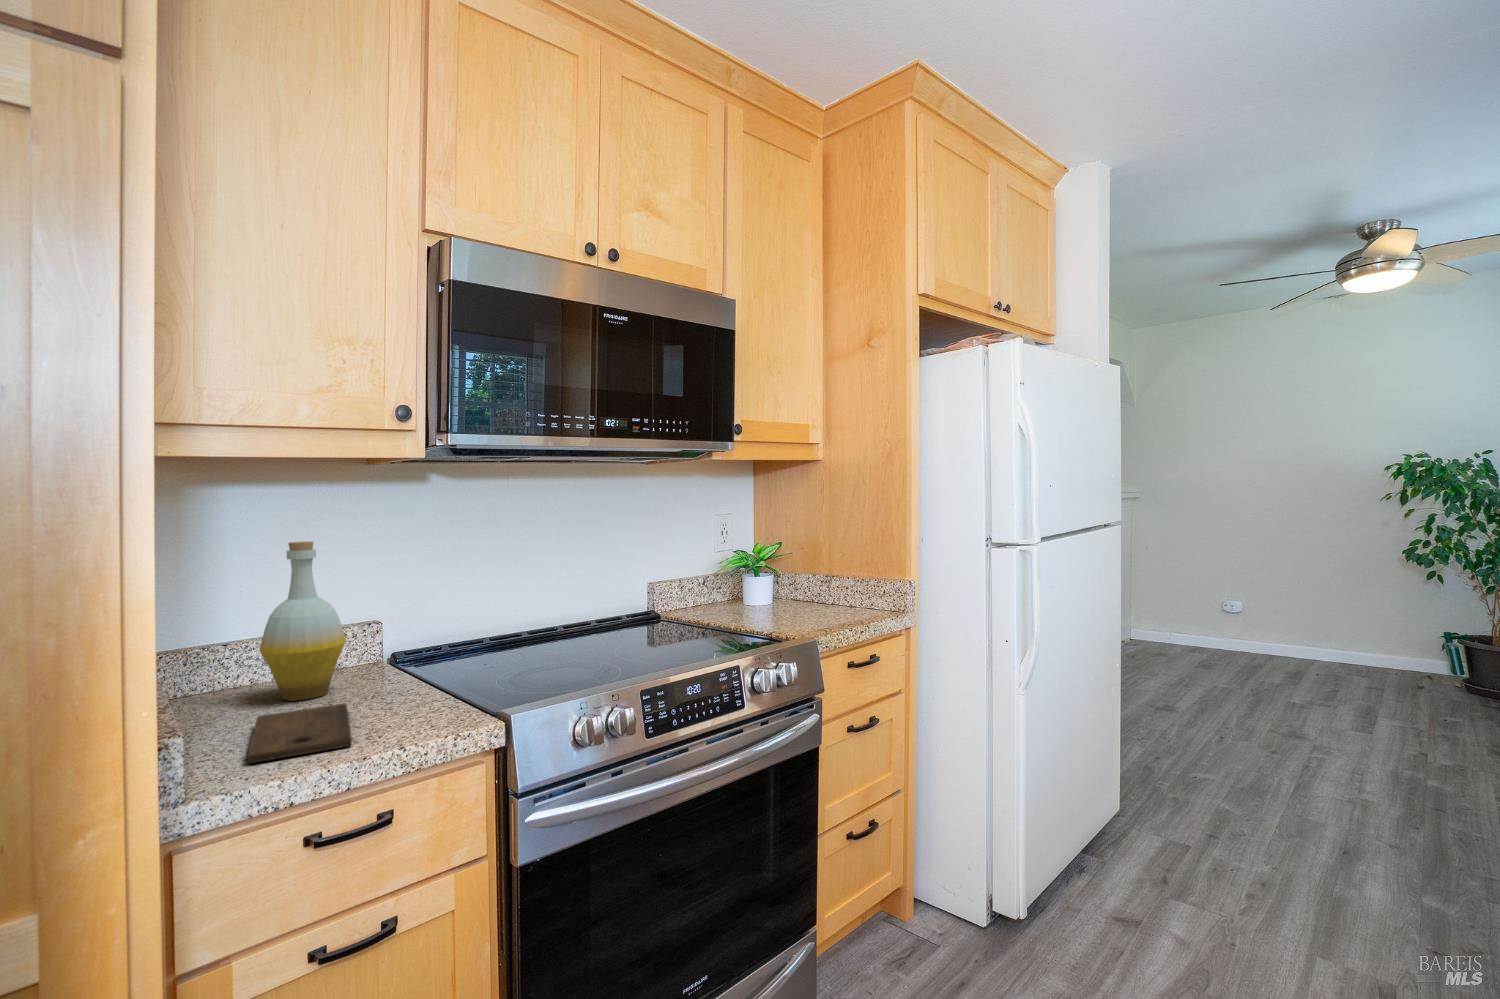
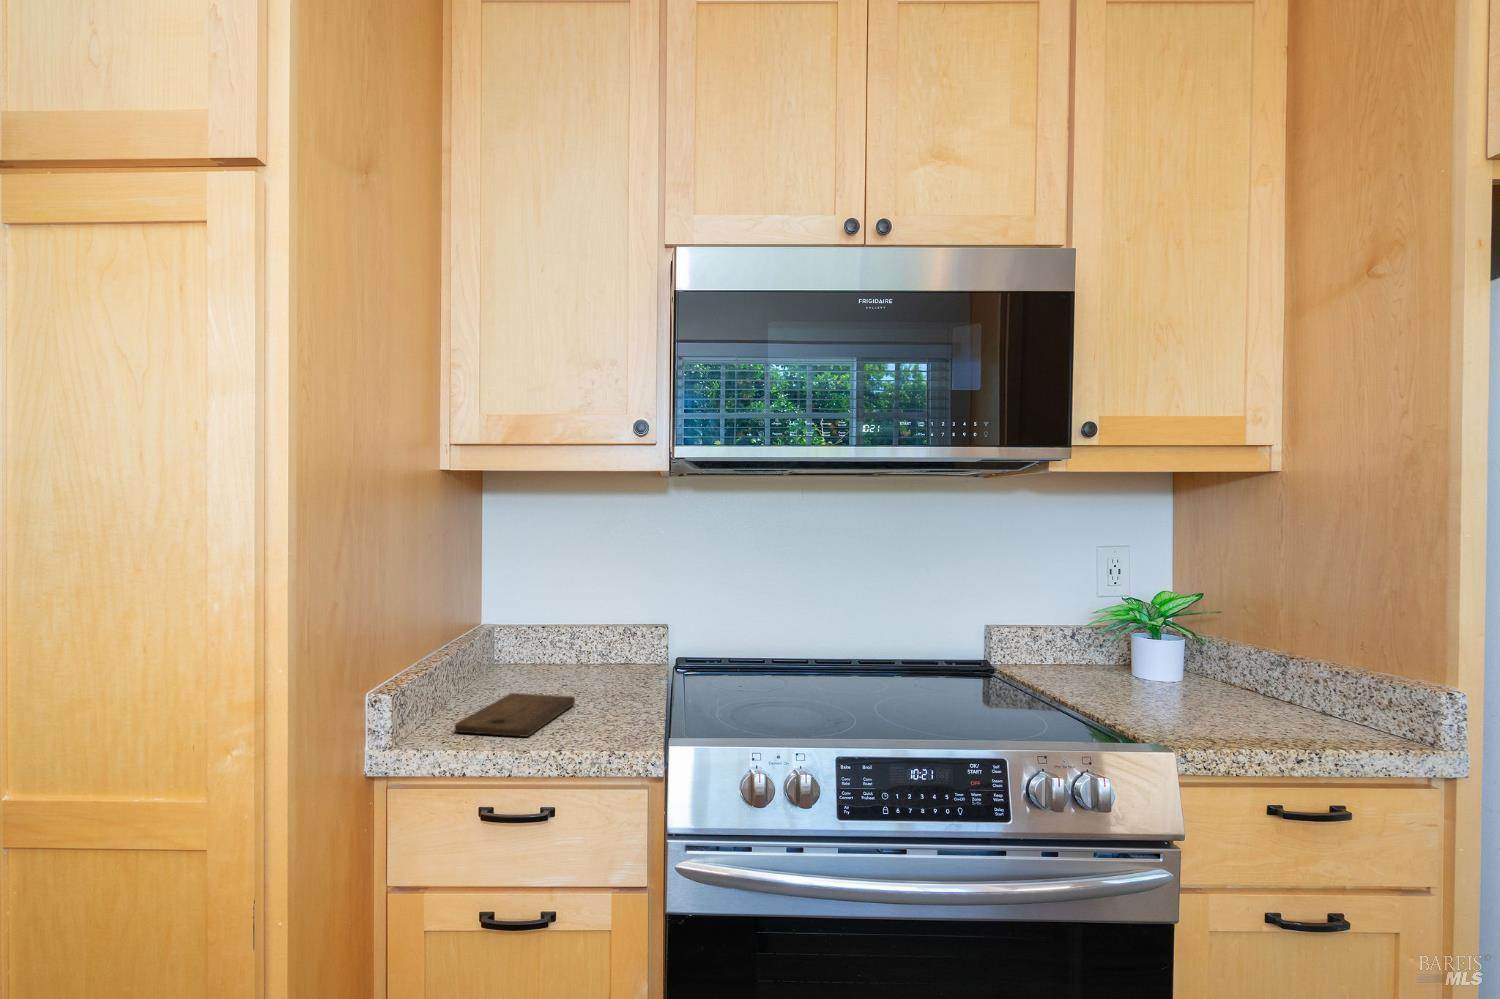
bottle: present [260,541,346,701] -> none [543,544,612,687]

